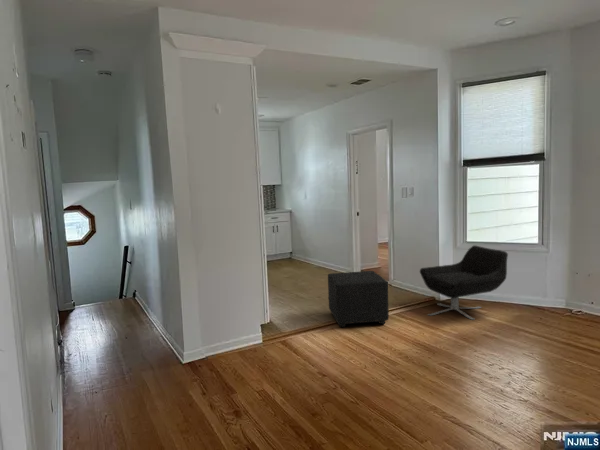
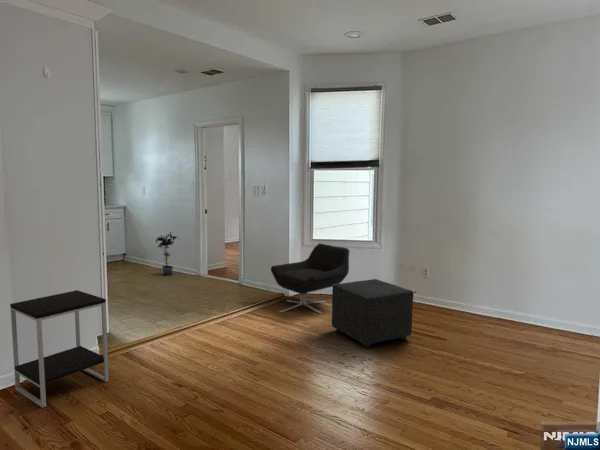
potted plant: none [314,233,335,273] -> present [156,232,176,275]
ottoman: present [328,271,389,327] -> present [332,279,413,348]
side table: none [197,285,268,377] -> present [10,290,109,408]

